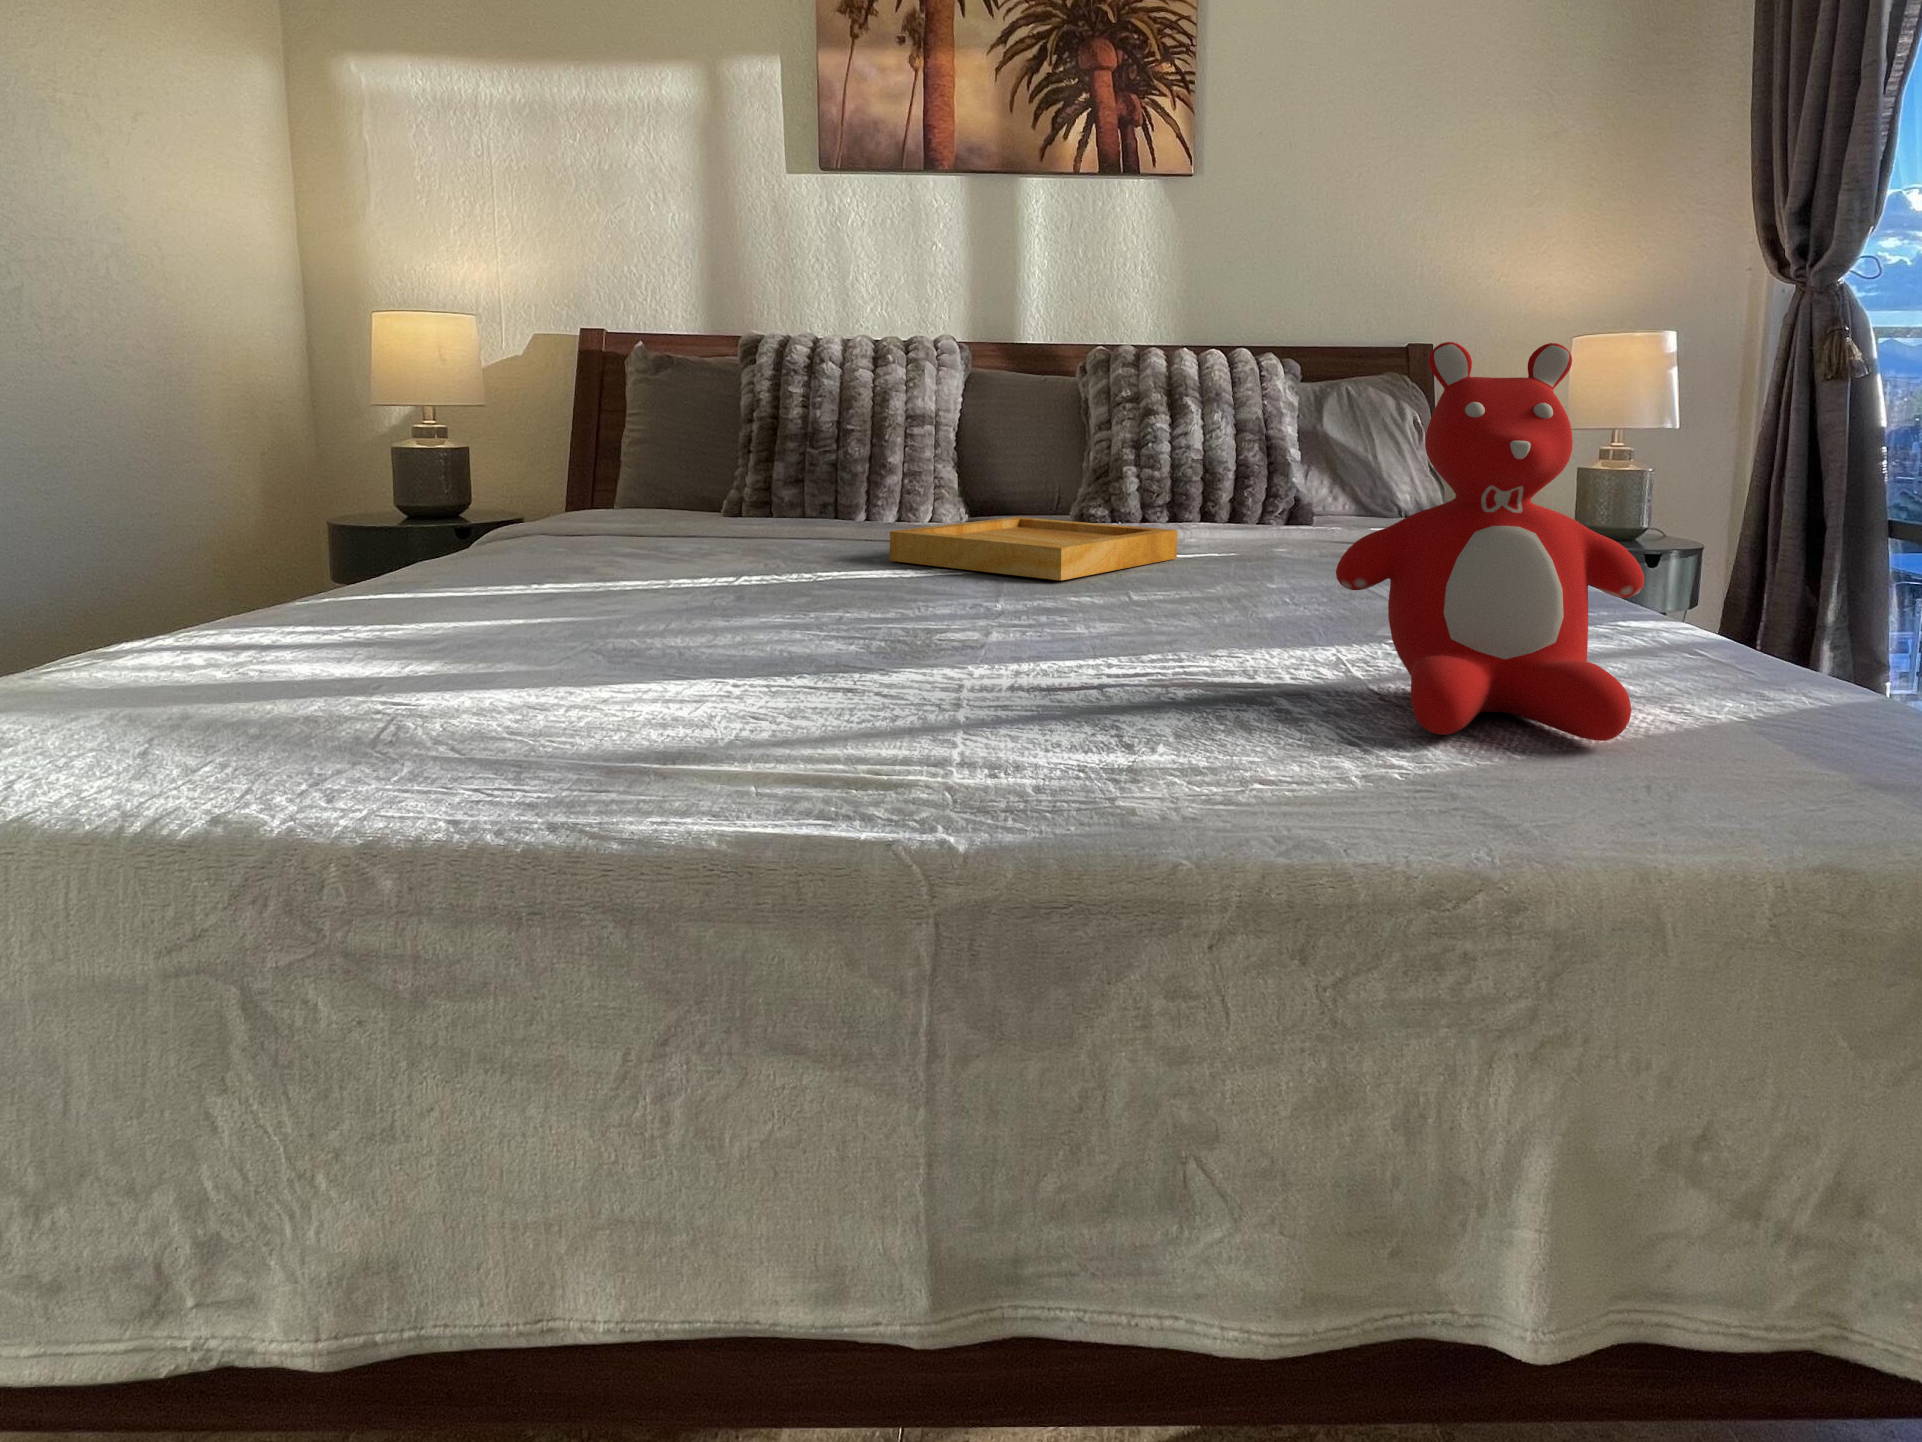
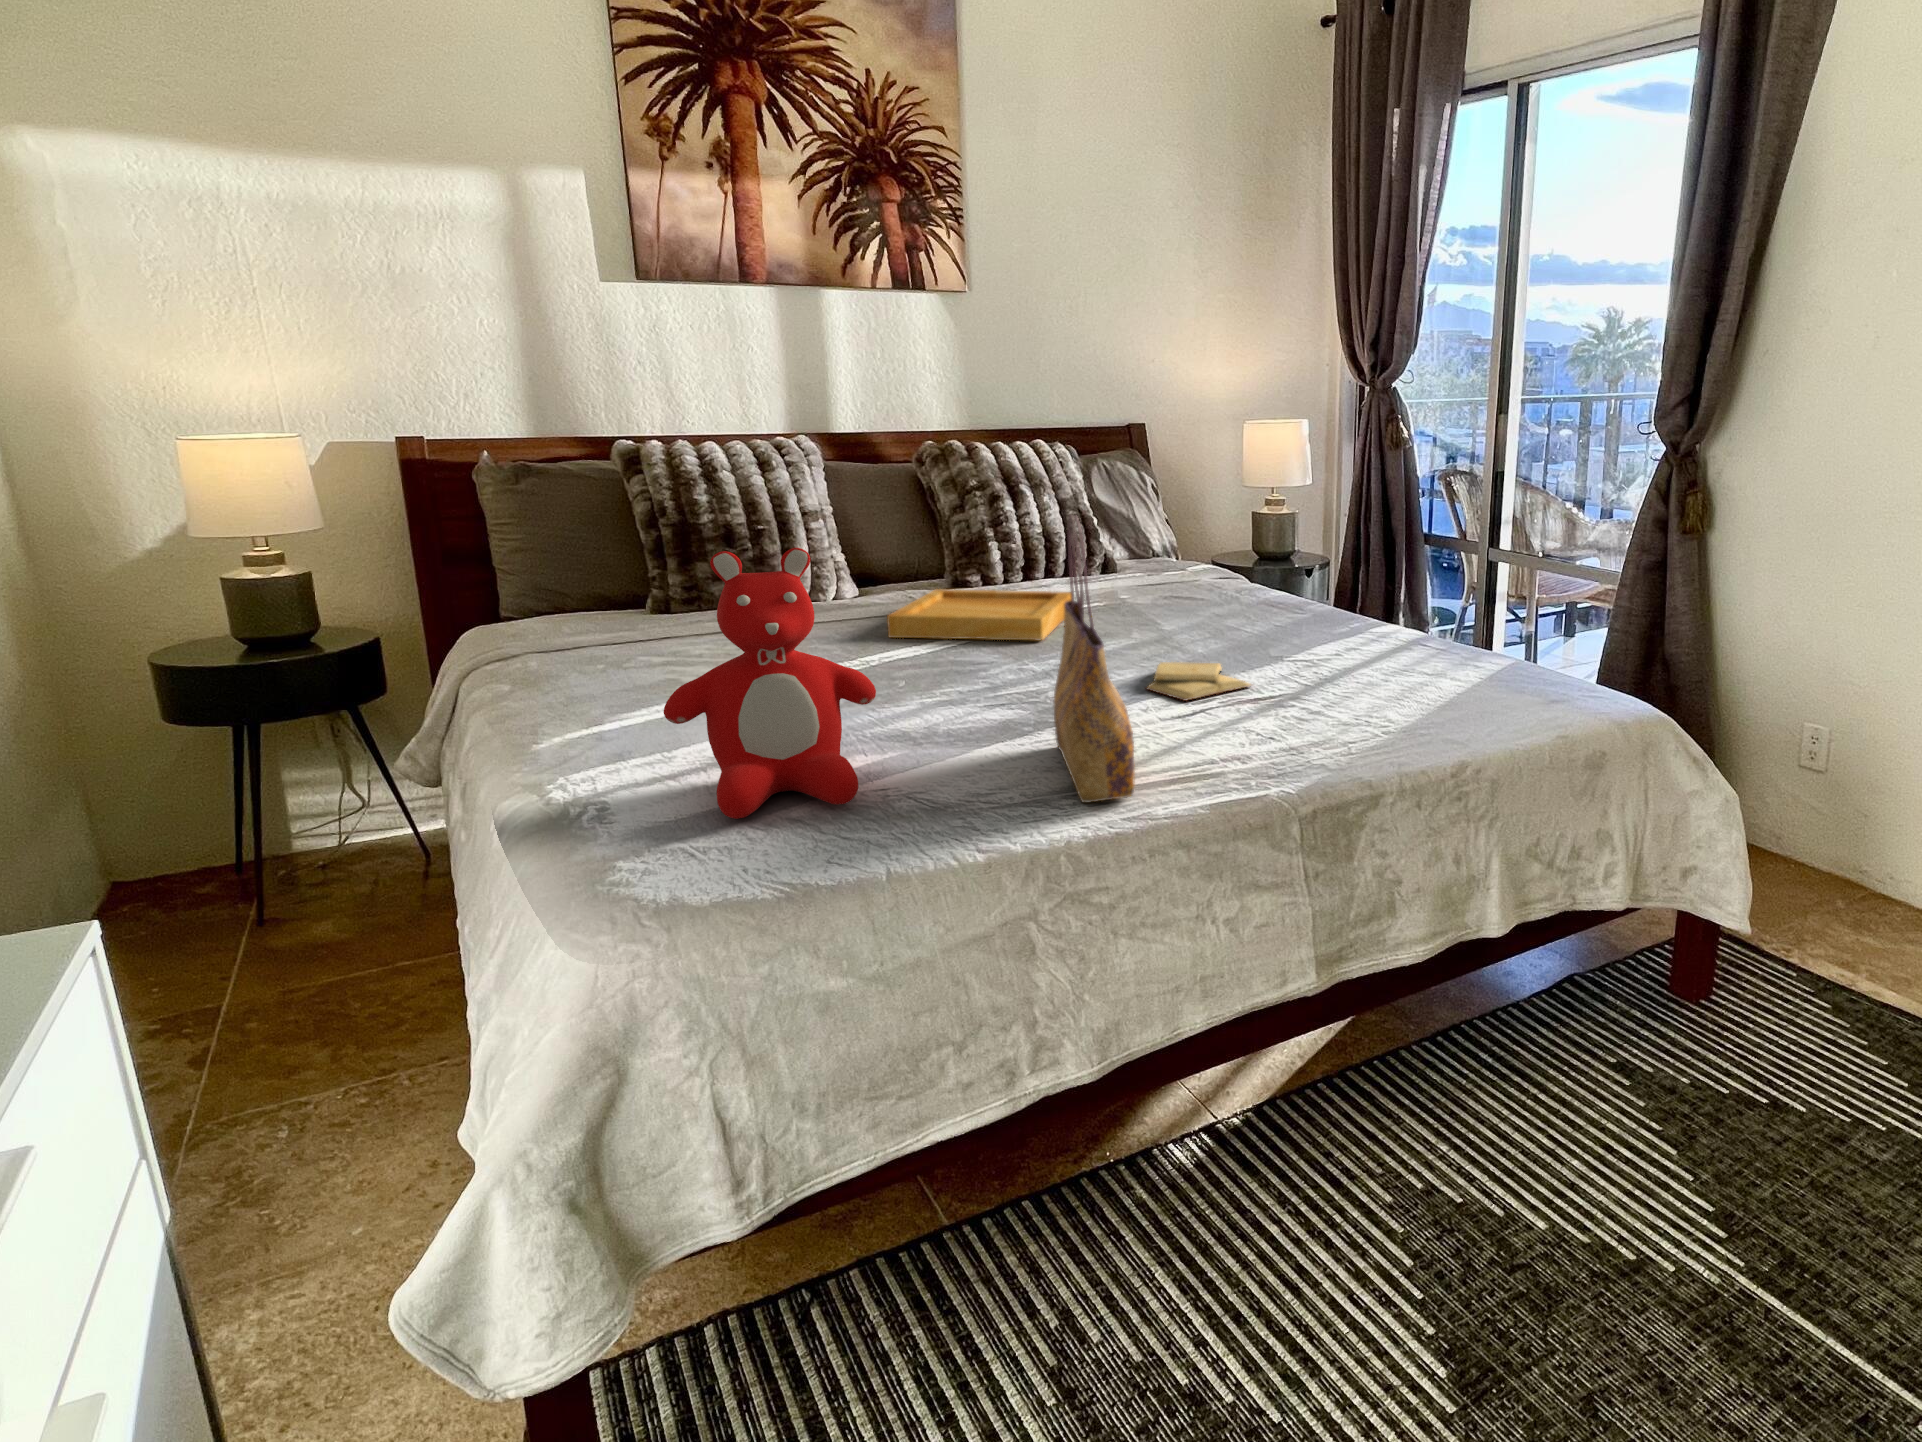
tote bag: none [561,258,850,794] -> present [1054,515,1135,802]
teddy bear: present [1336,342,1644,741] -> present [664,548,876,819]
diary: none [1076,613,1258,671] -> present [1146,662,1251,701]

